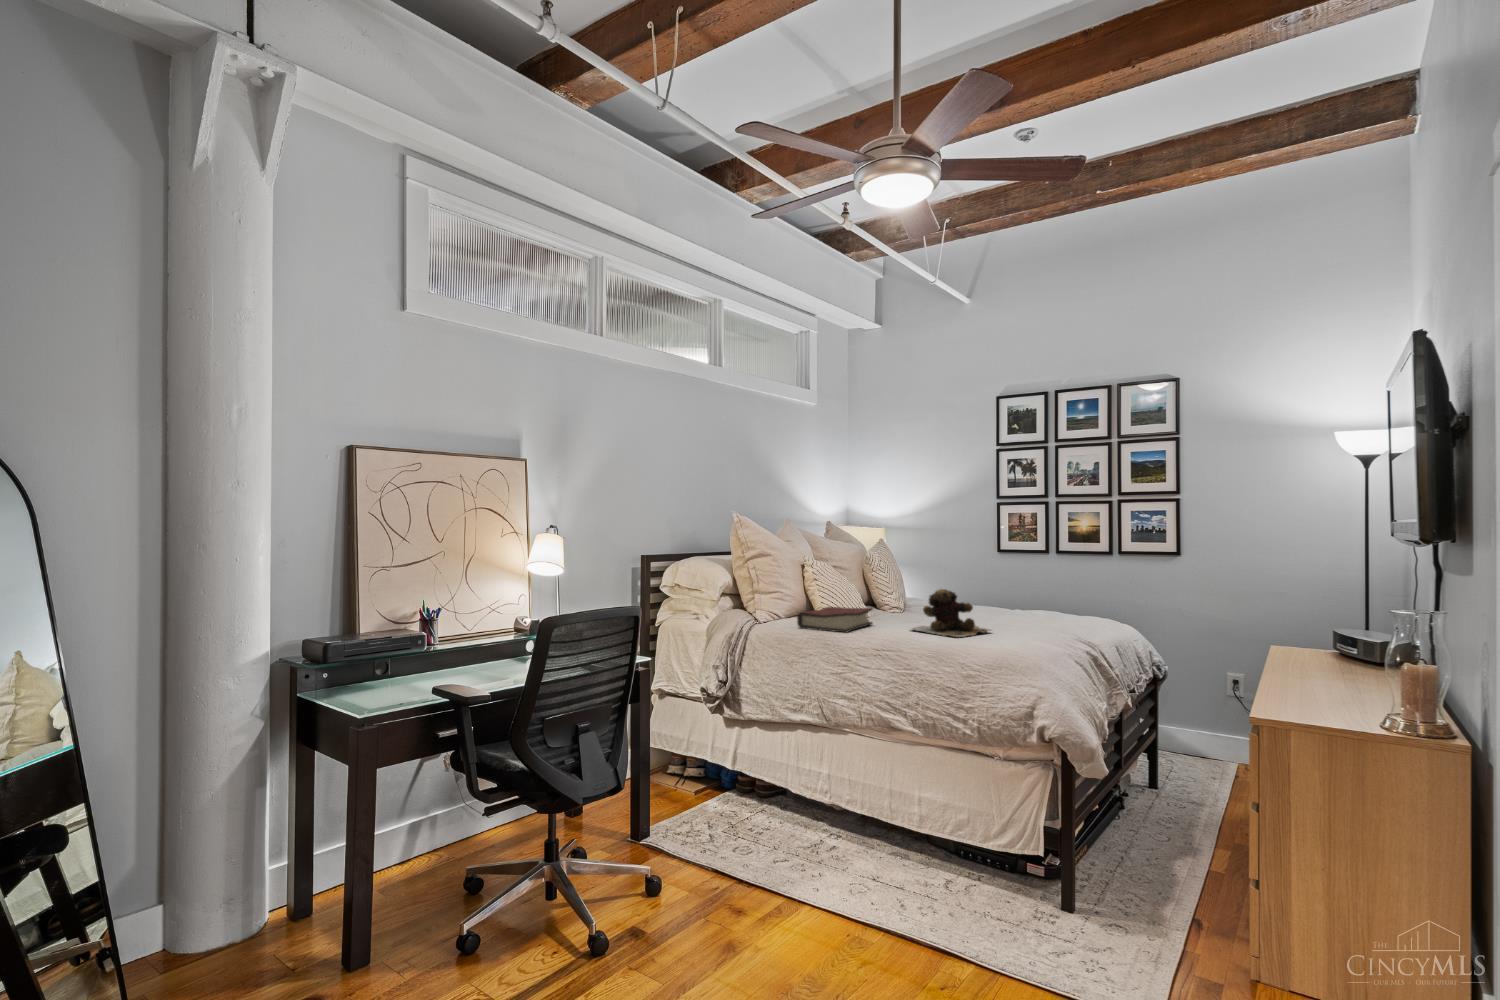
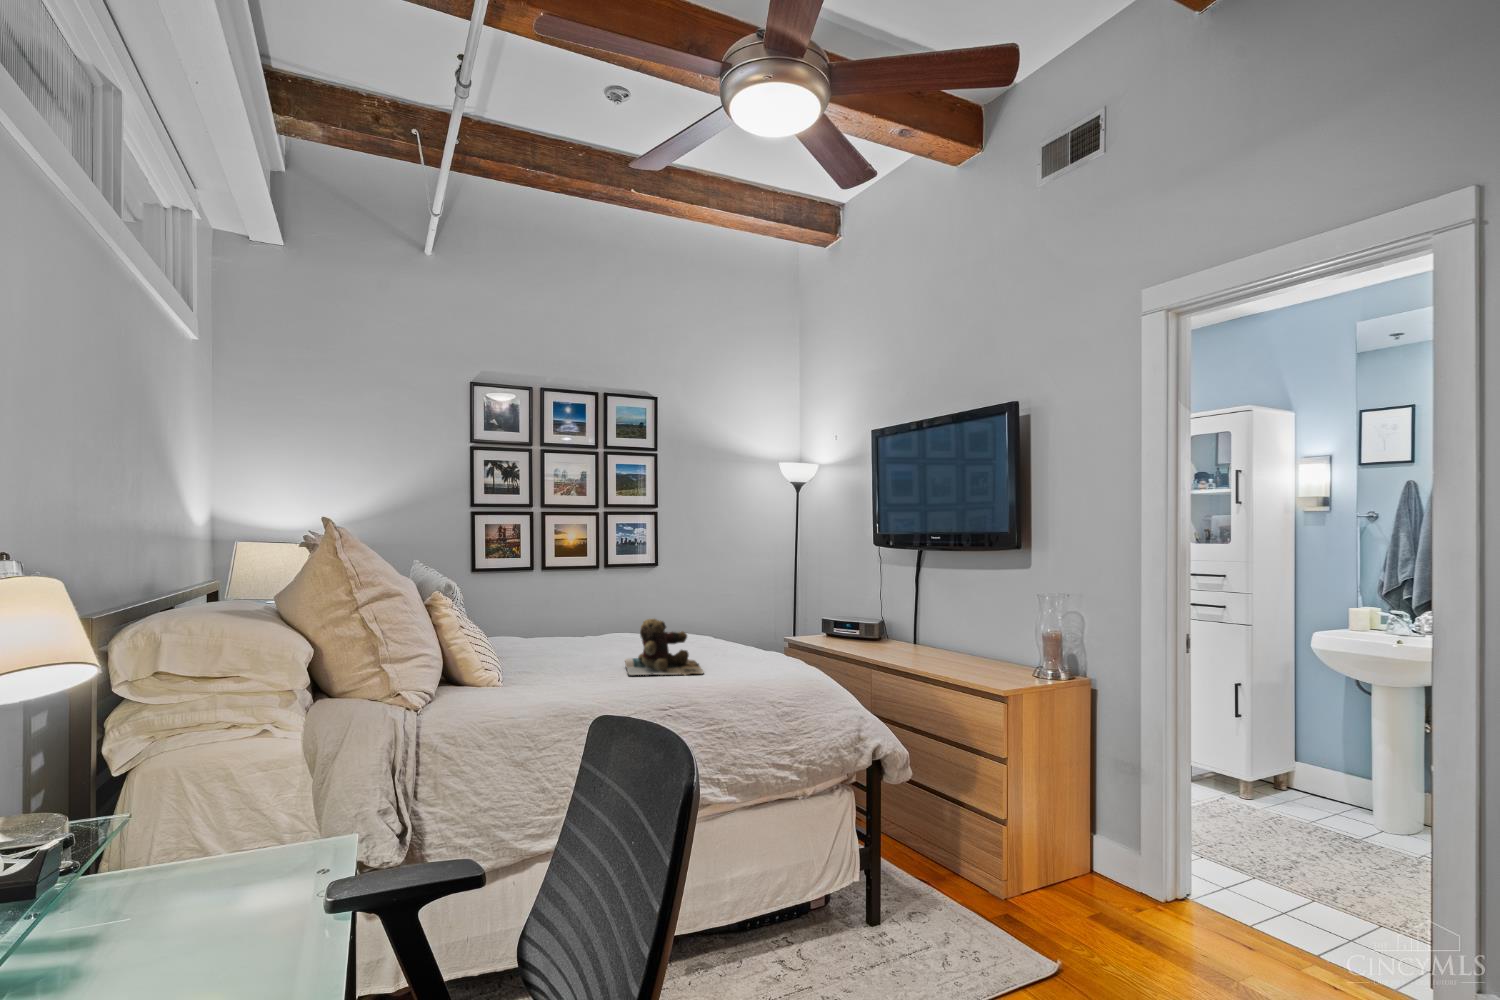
hardback book: present [797,607,872,632] -> none [495,655,597,702]

